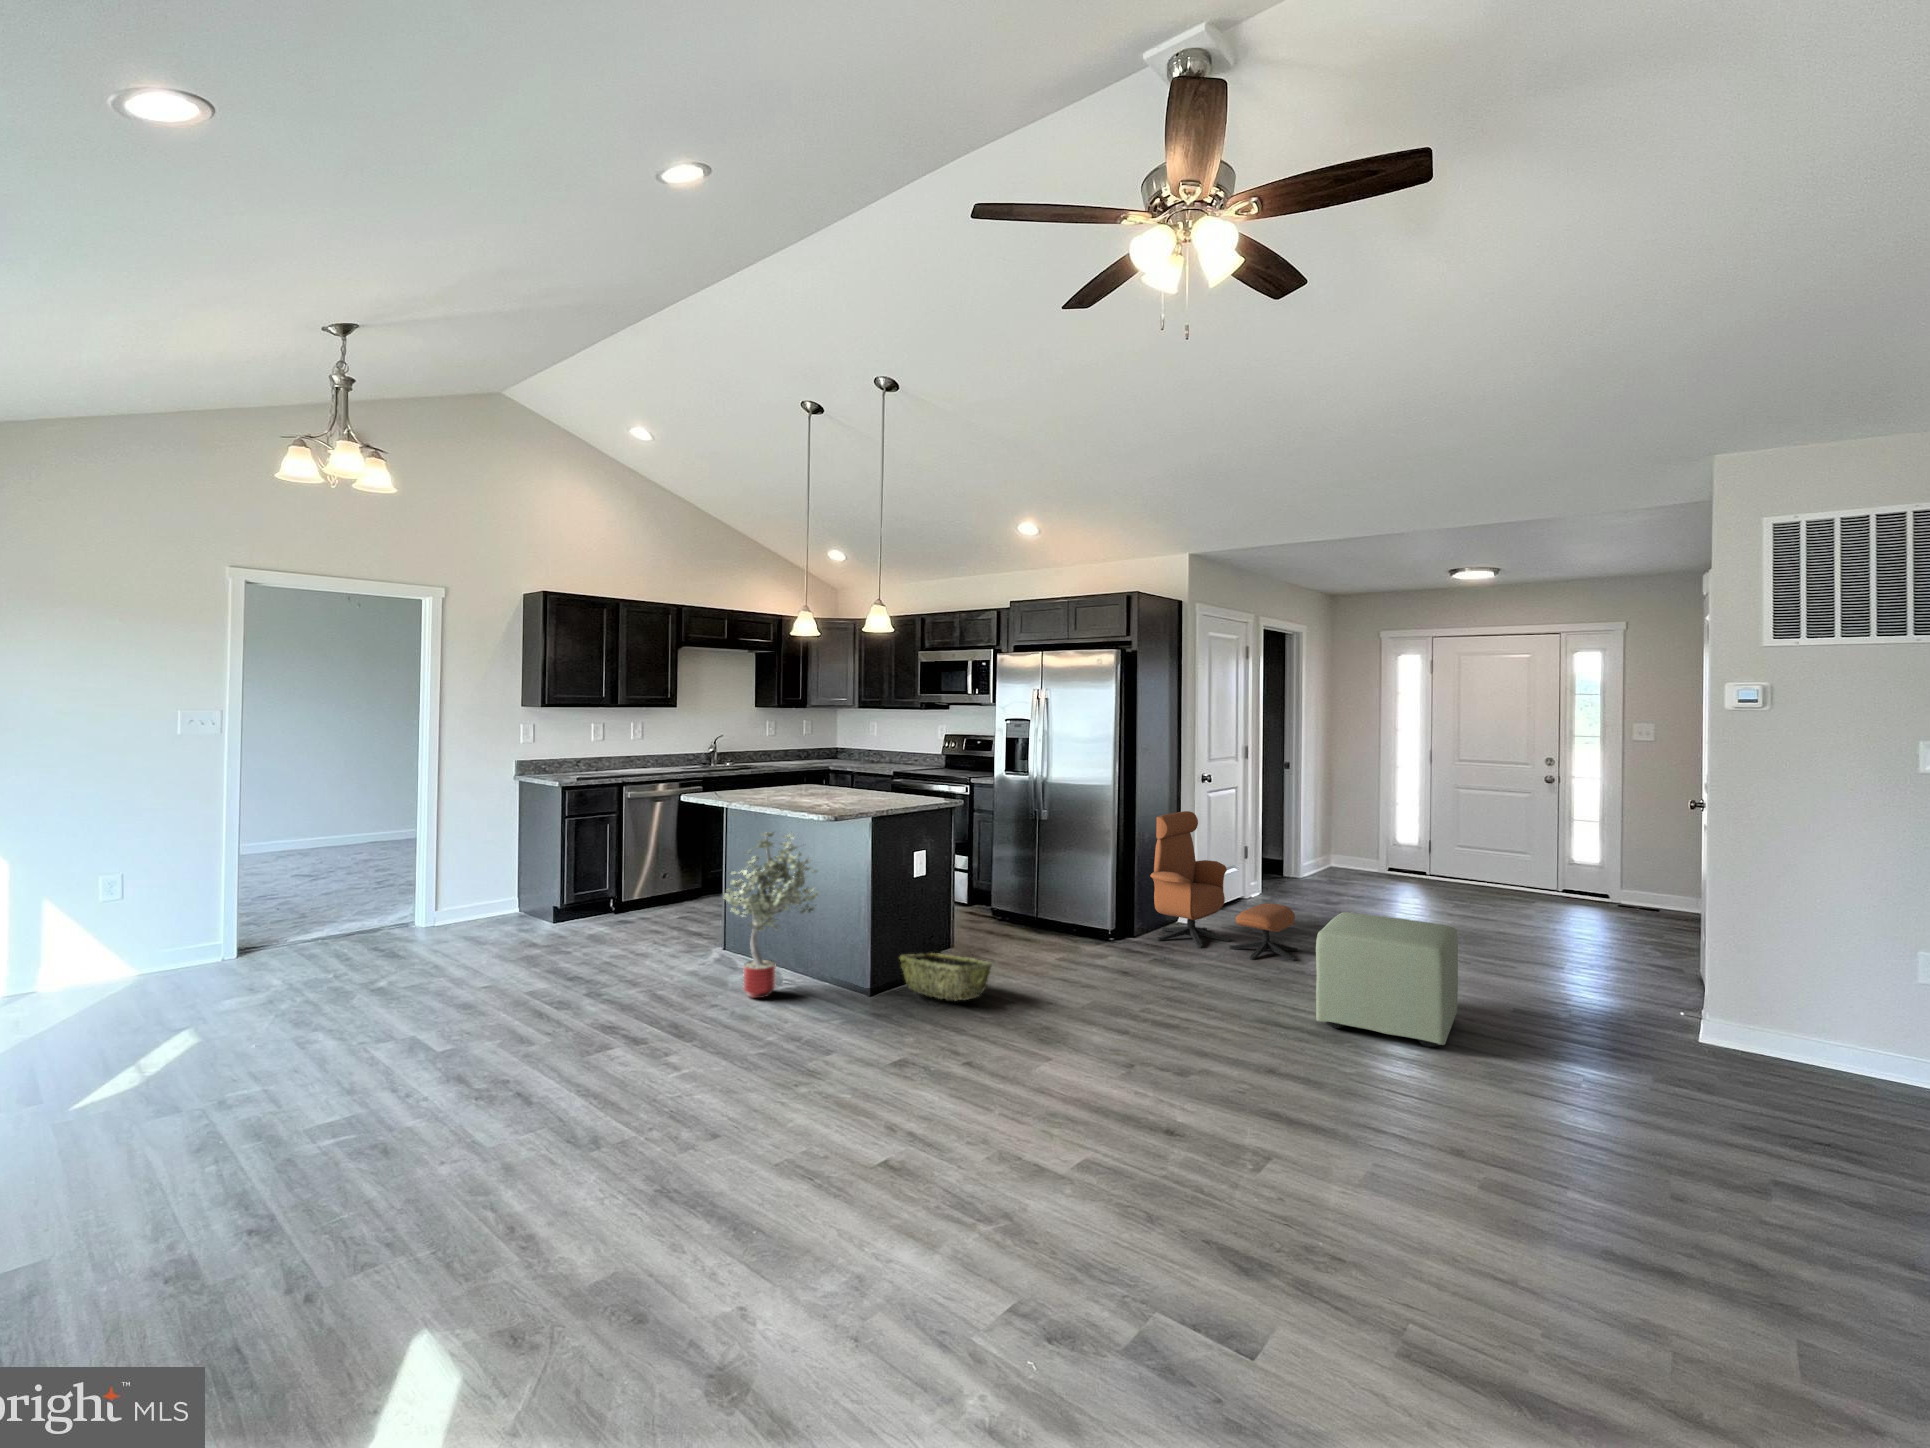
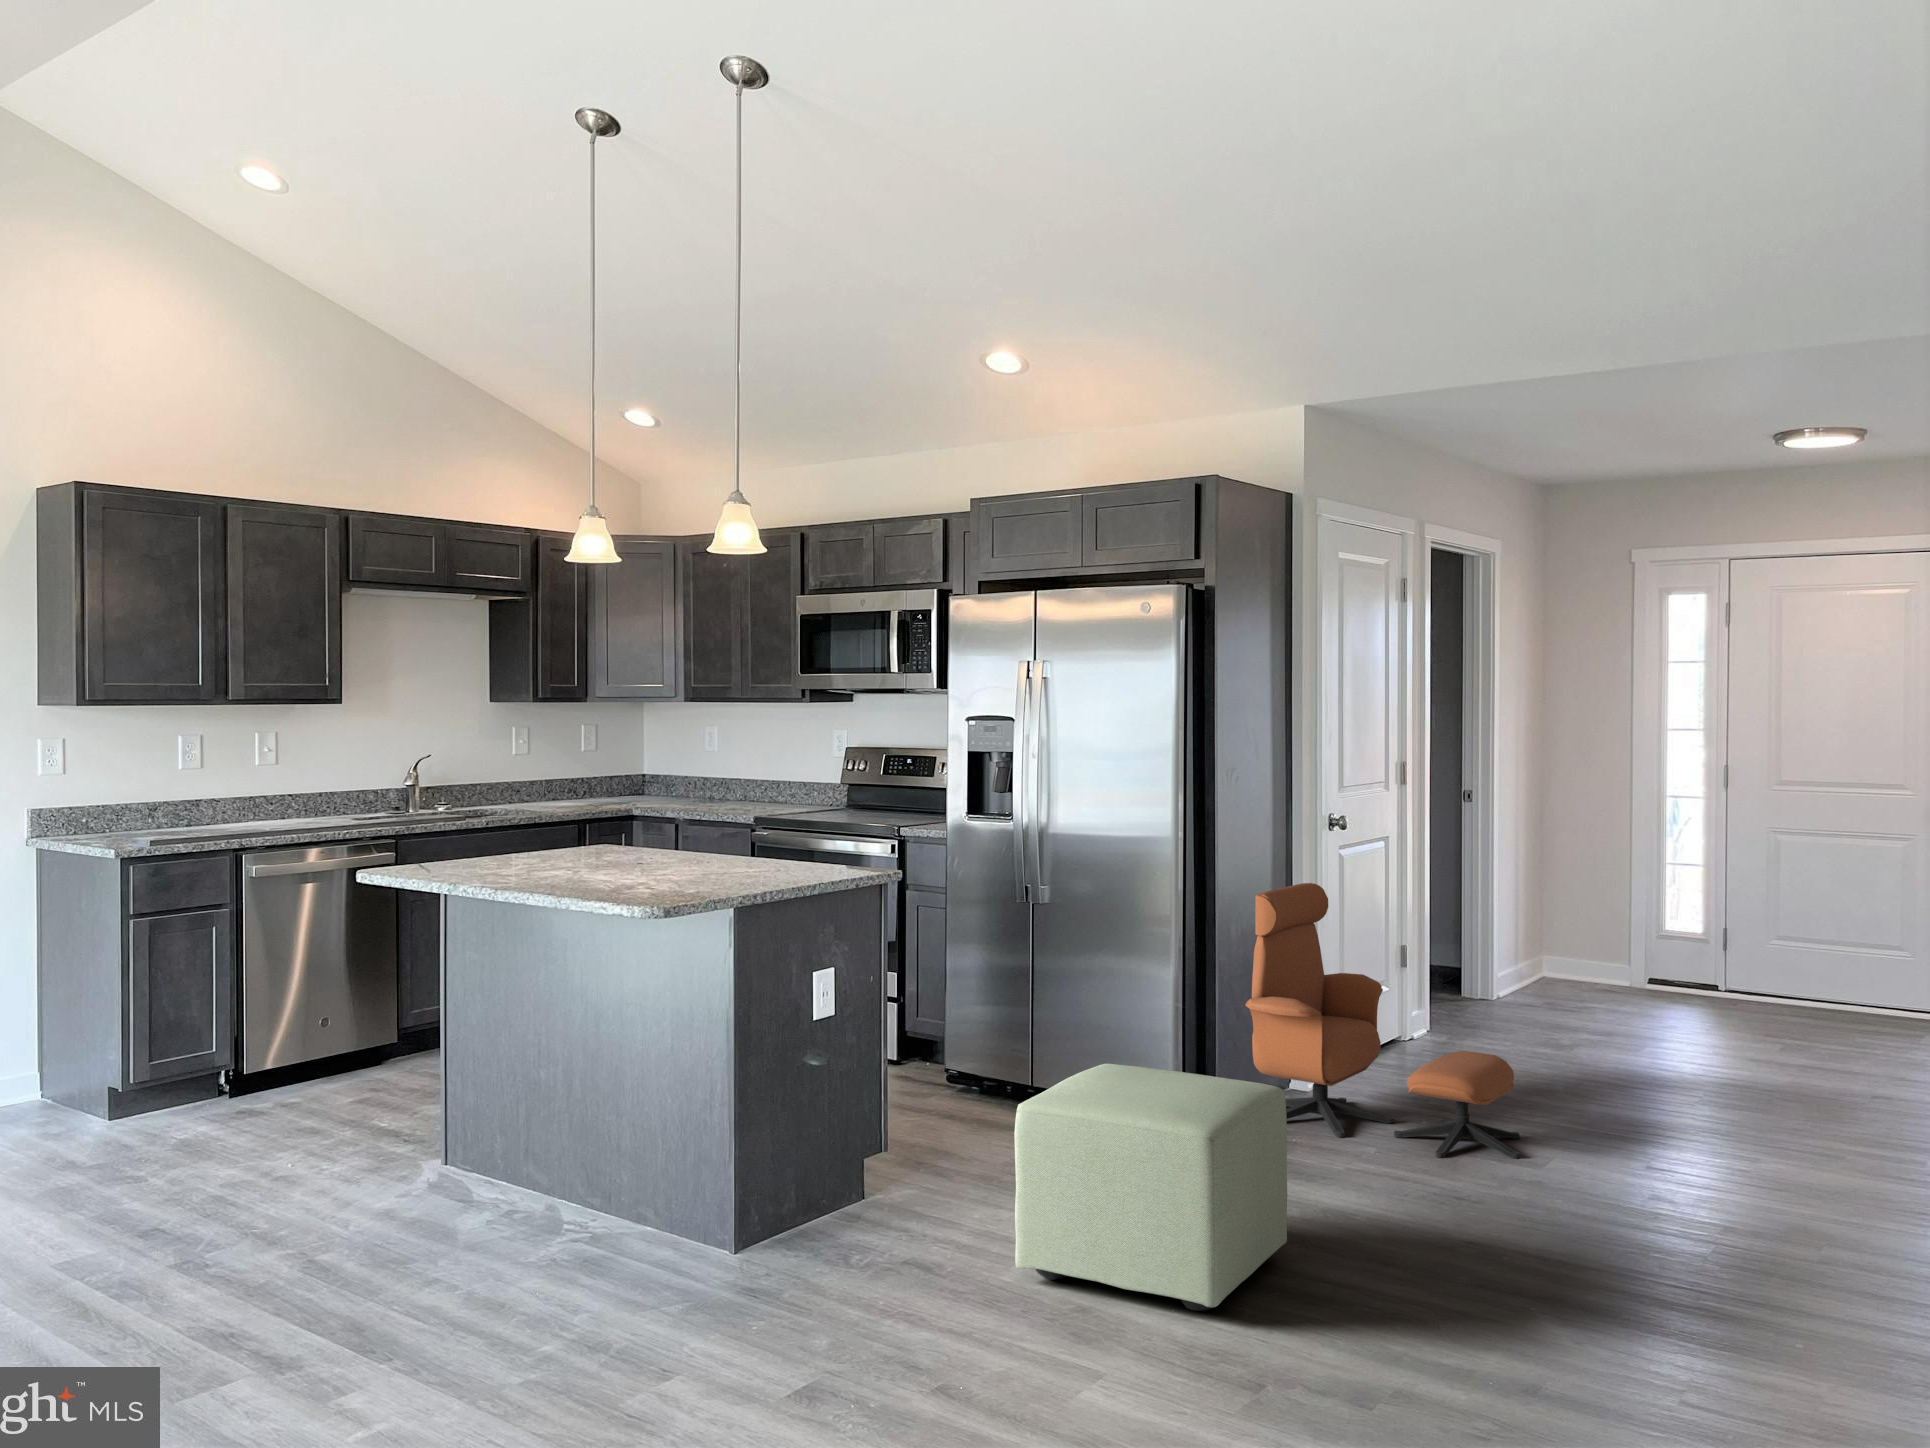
potted tree: present [724,832,818,998] -> none [440,938,633,1262]
ottoman: present [1316,912,1458,1047] -> present [1014,1064,1287,1311]
woven basket: present [900,953,992,1001] -> none [789,1163,967,1257]

